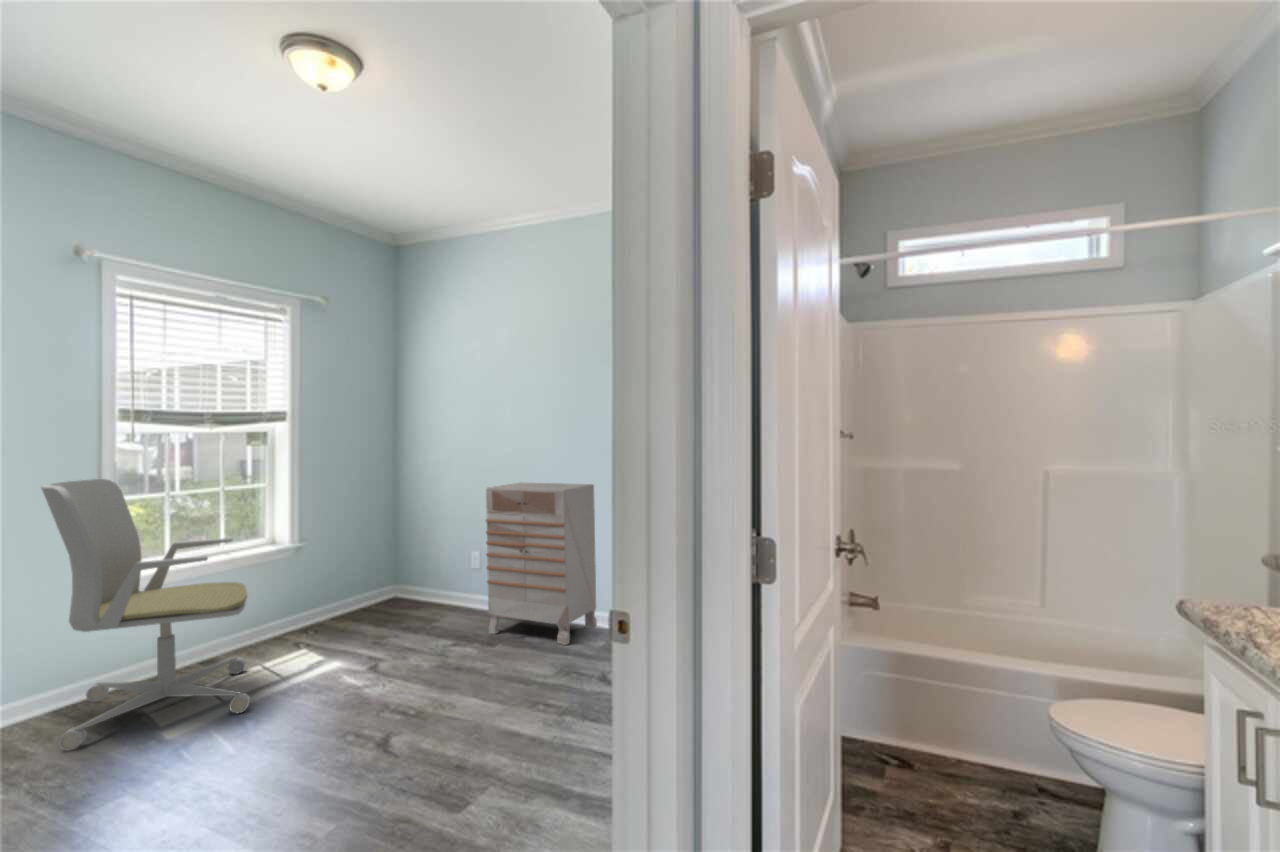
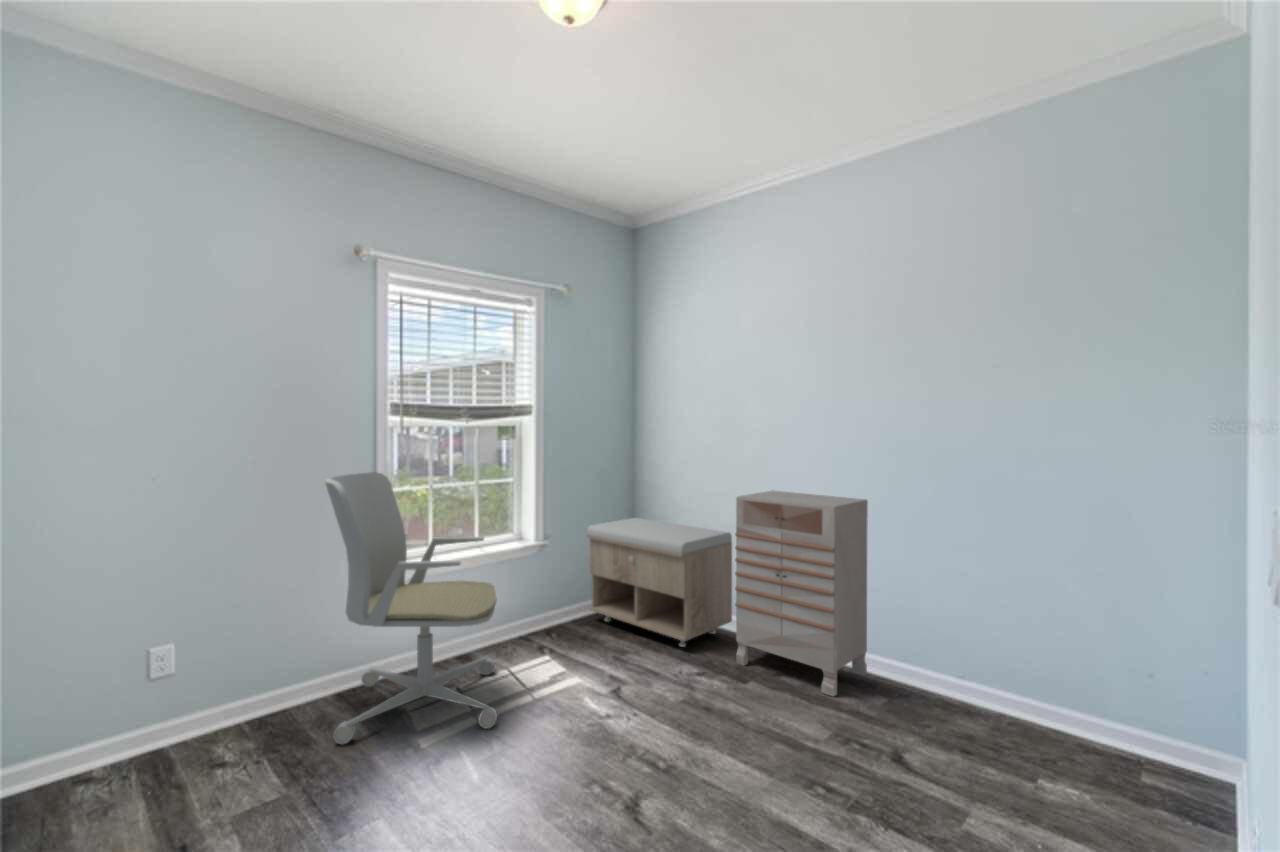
storage bench: none [346,517,489,627] -> present [587,518,732,647]

